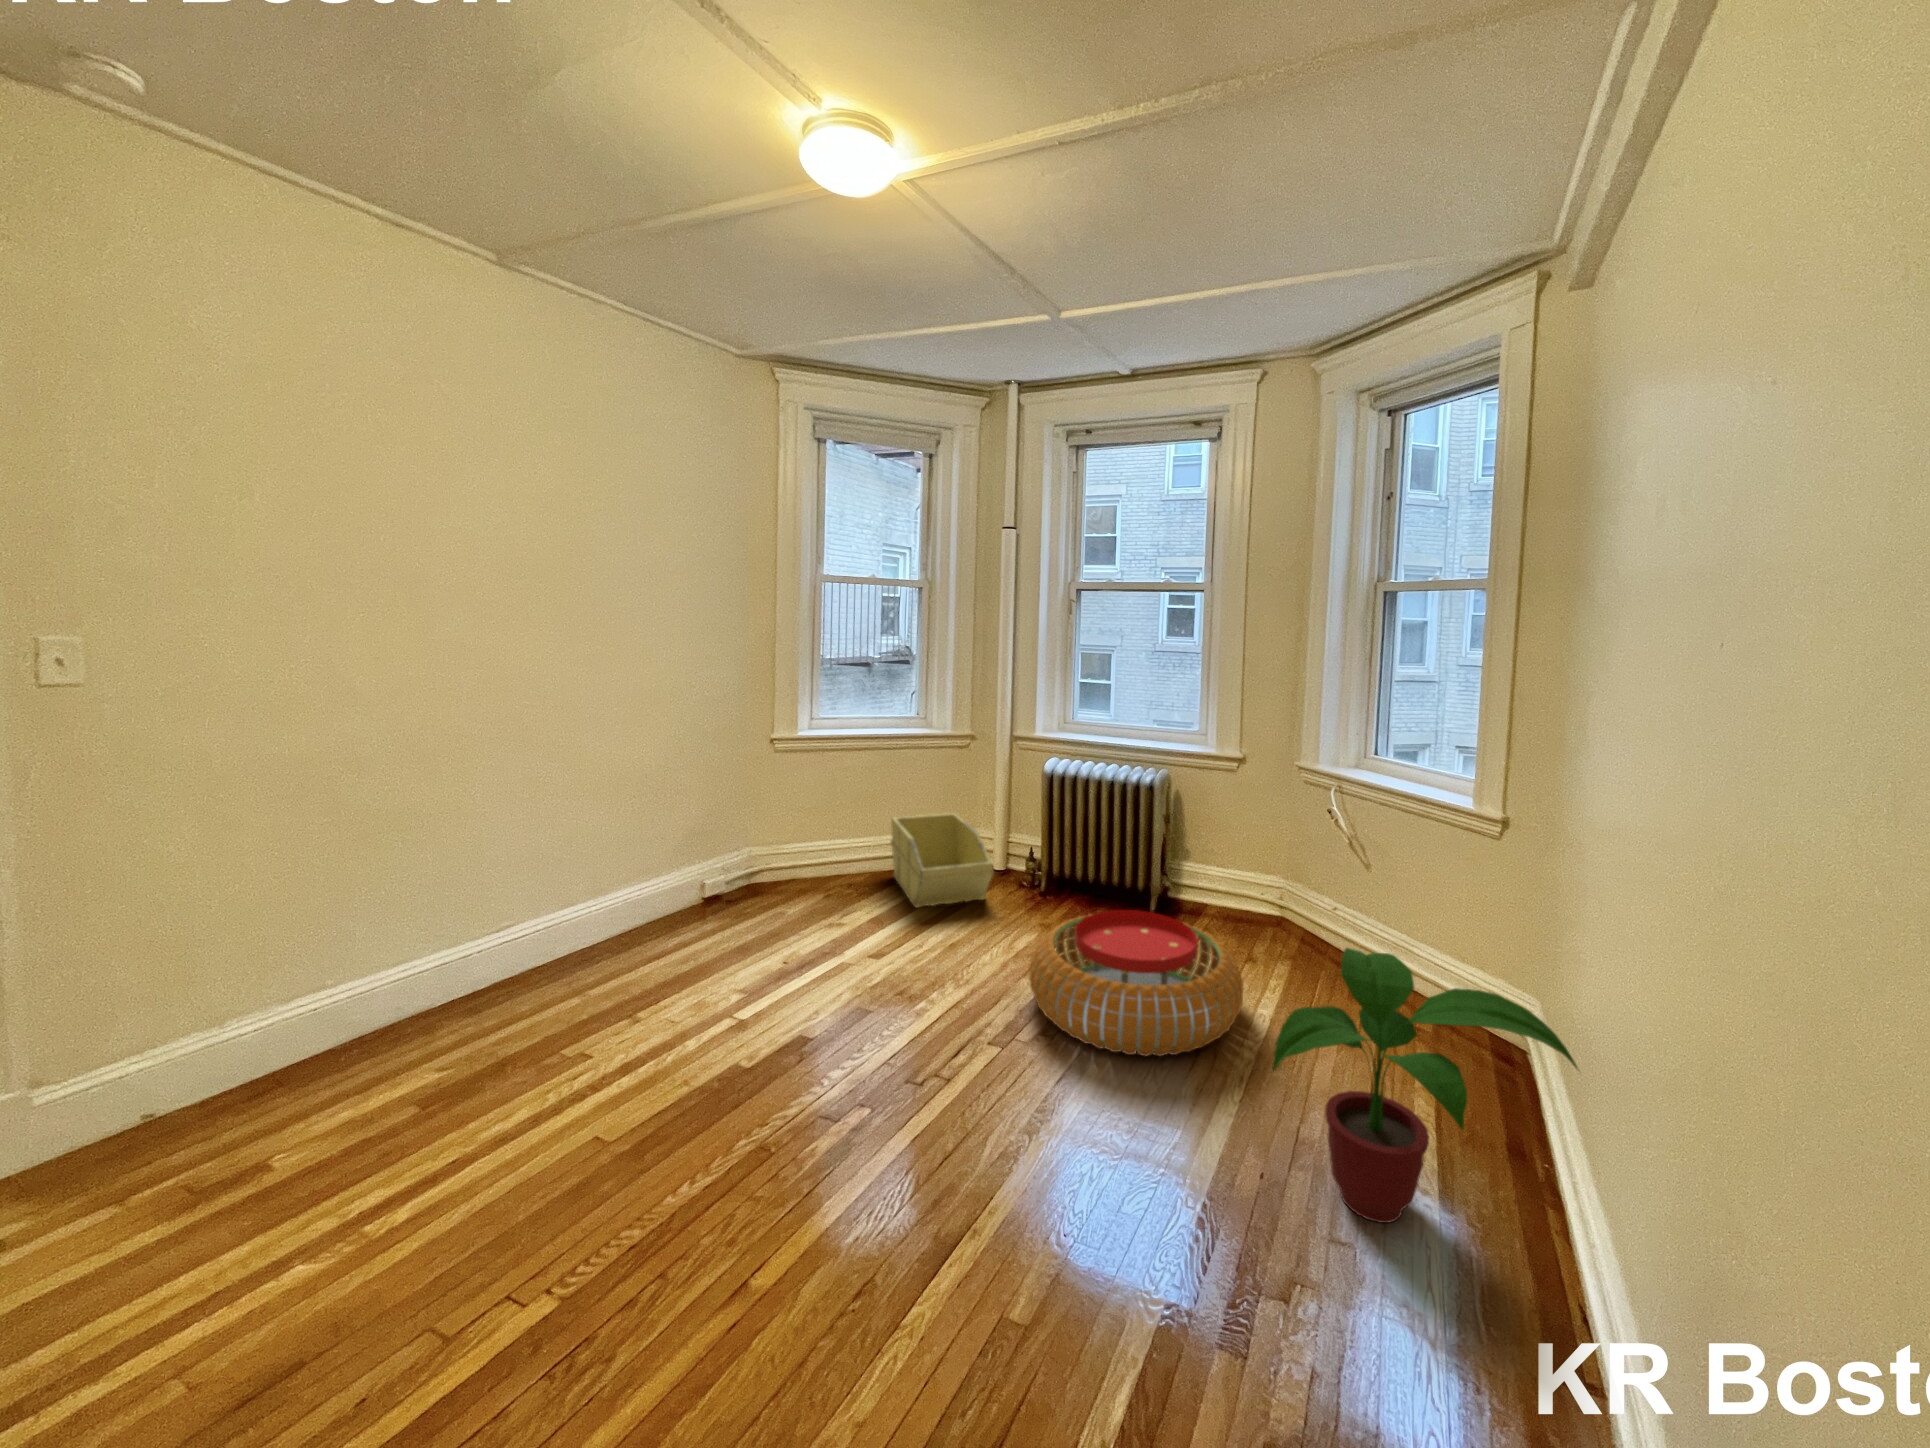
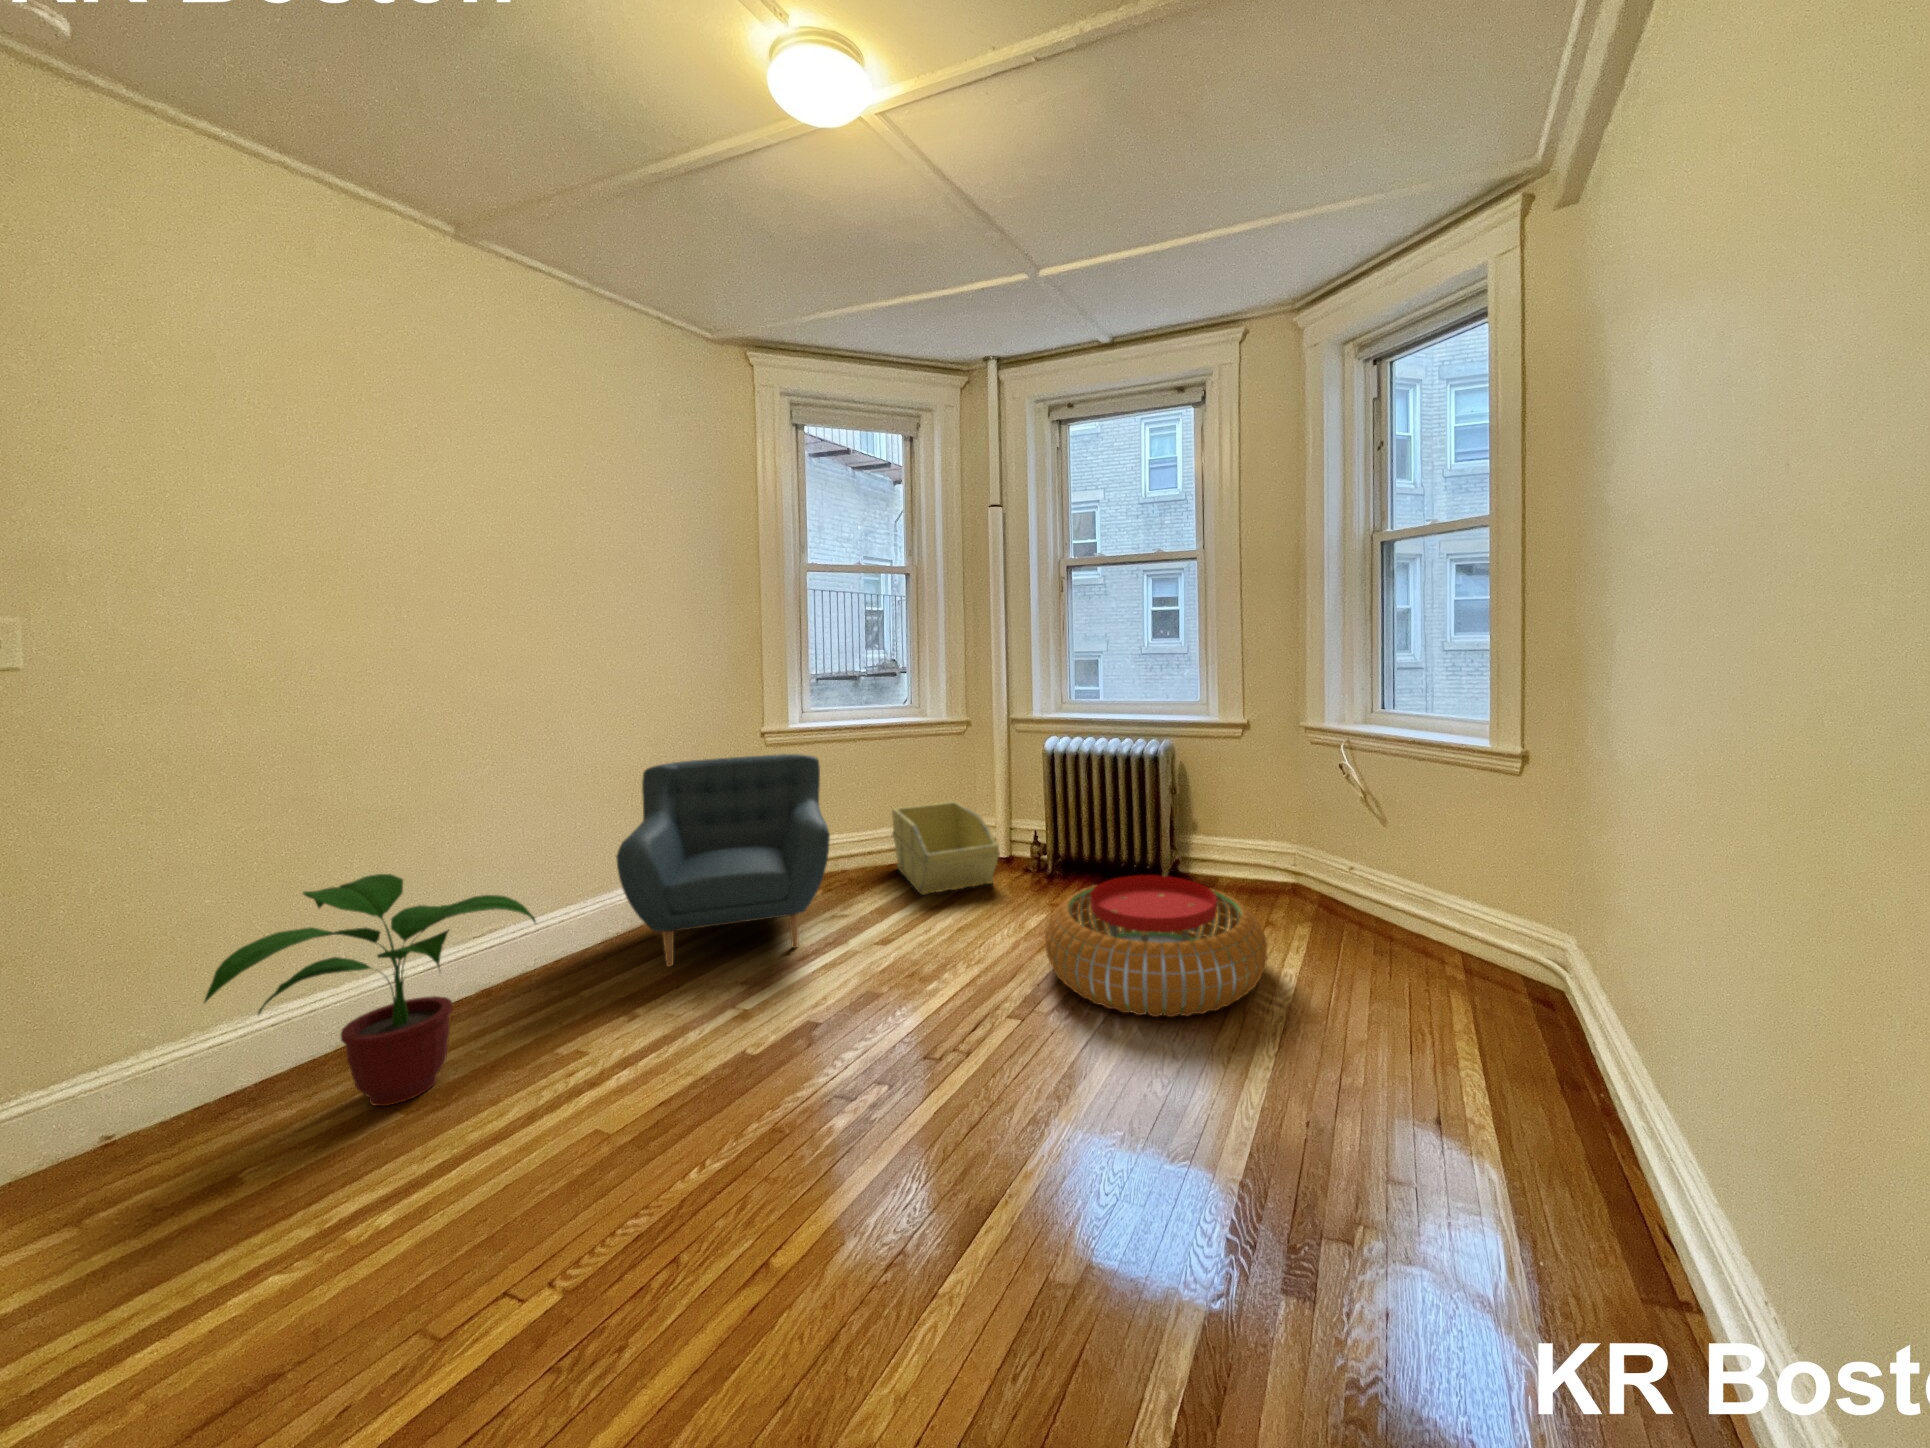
armchair: none [622,765,828,971] -> present [616,754,830,967]
potted plant: present [1273,948,1578,1223] -> present [204,874,536,1106]

